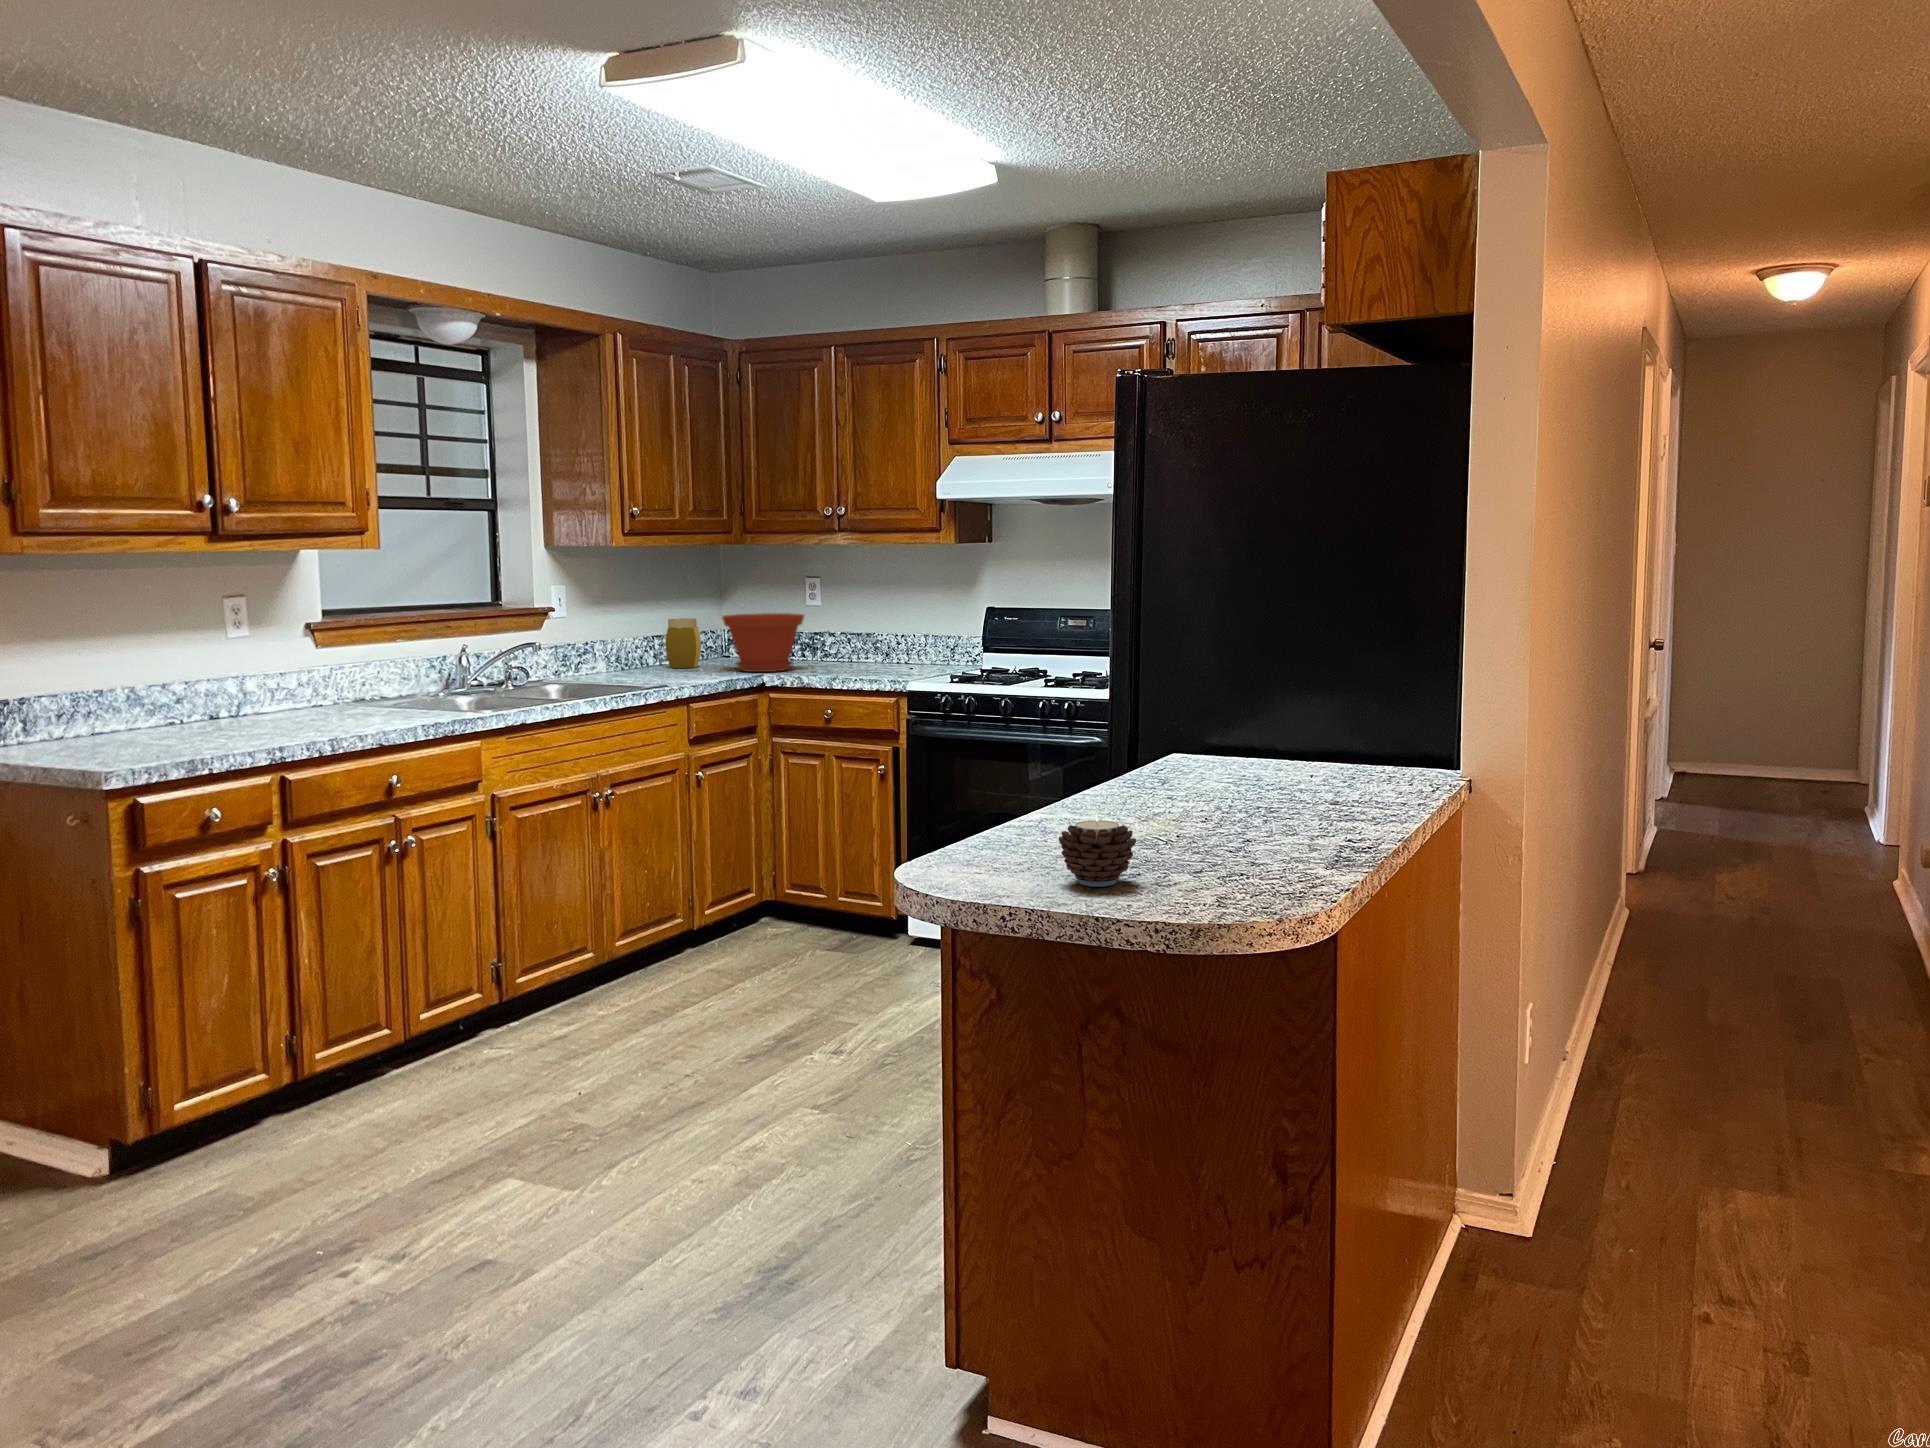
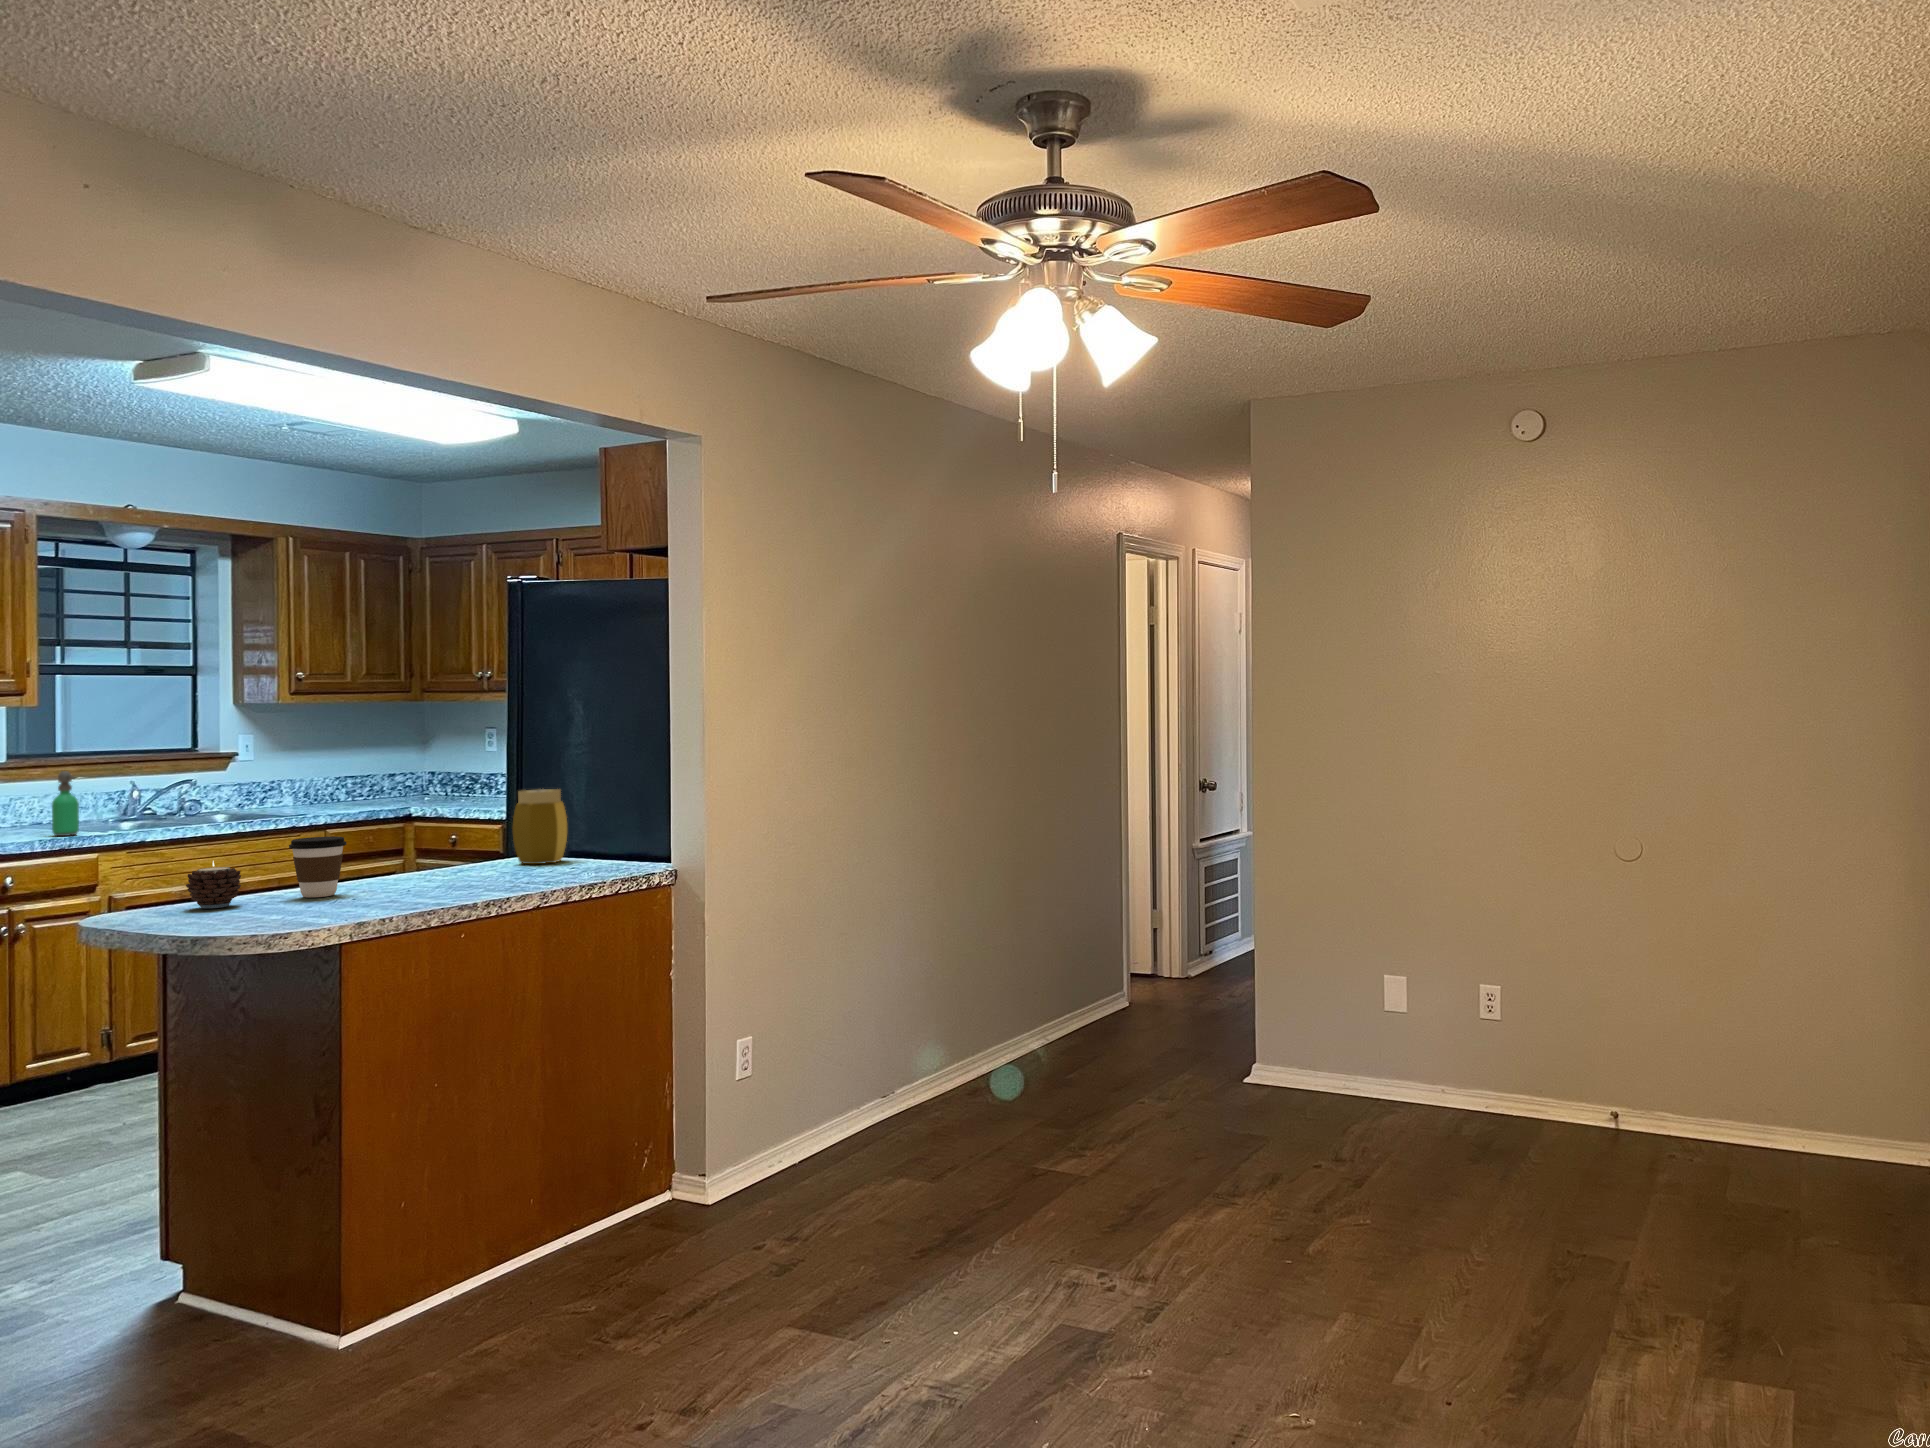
plant pot: present [722,613,804,672] -> none [389,757,462,804]
jar: present [666,618,701,668] -> present [512,789,567,864]
soap dispenser: none [420,635,452,719] -> present [52,771,79,836]
coffee cup: none [1154,768,1232,863] -> present [289,836,346,897]

